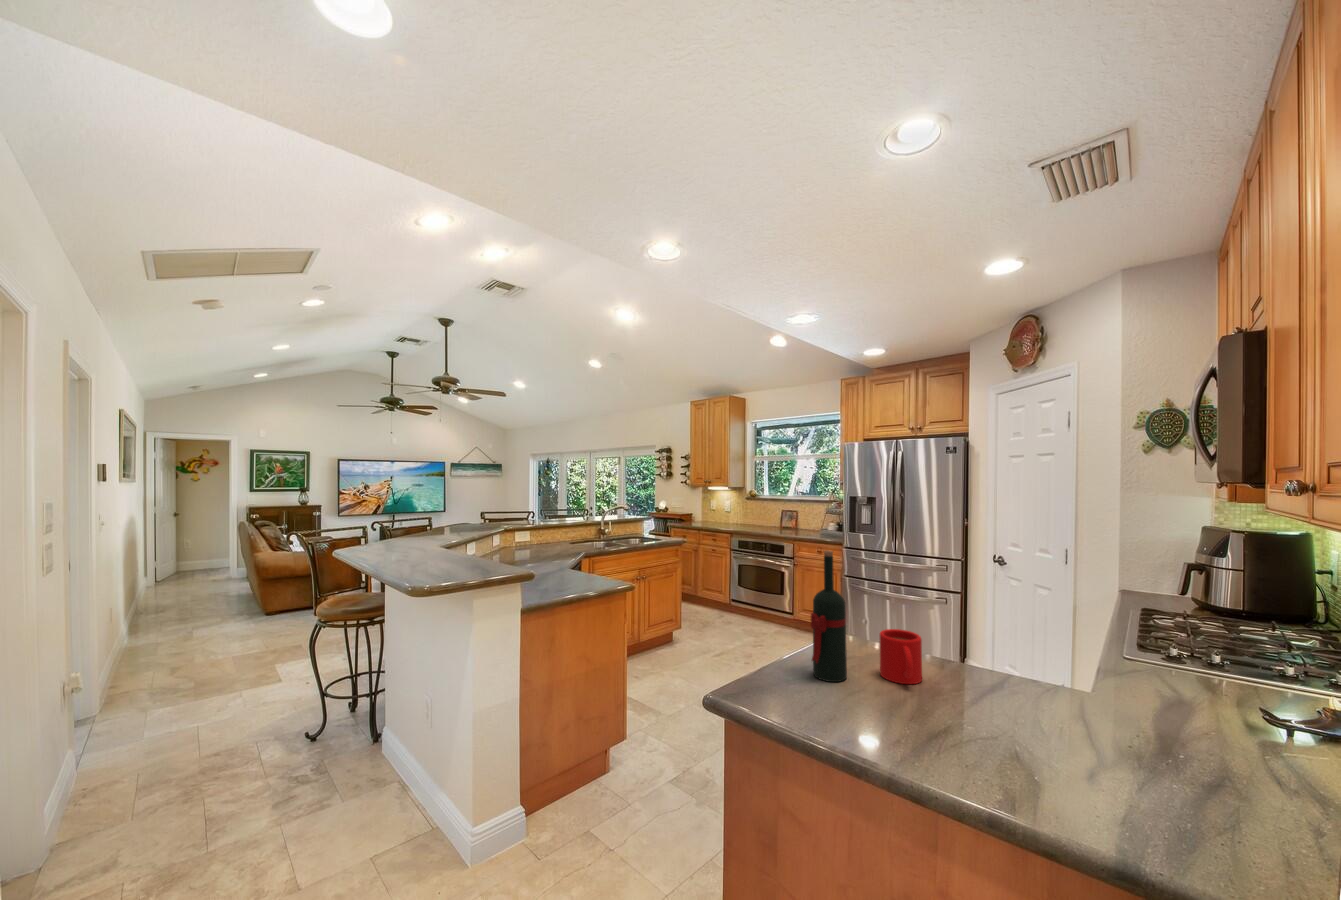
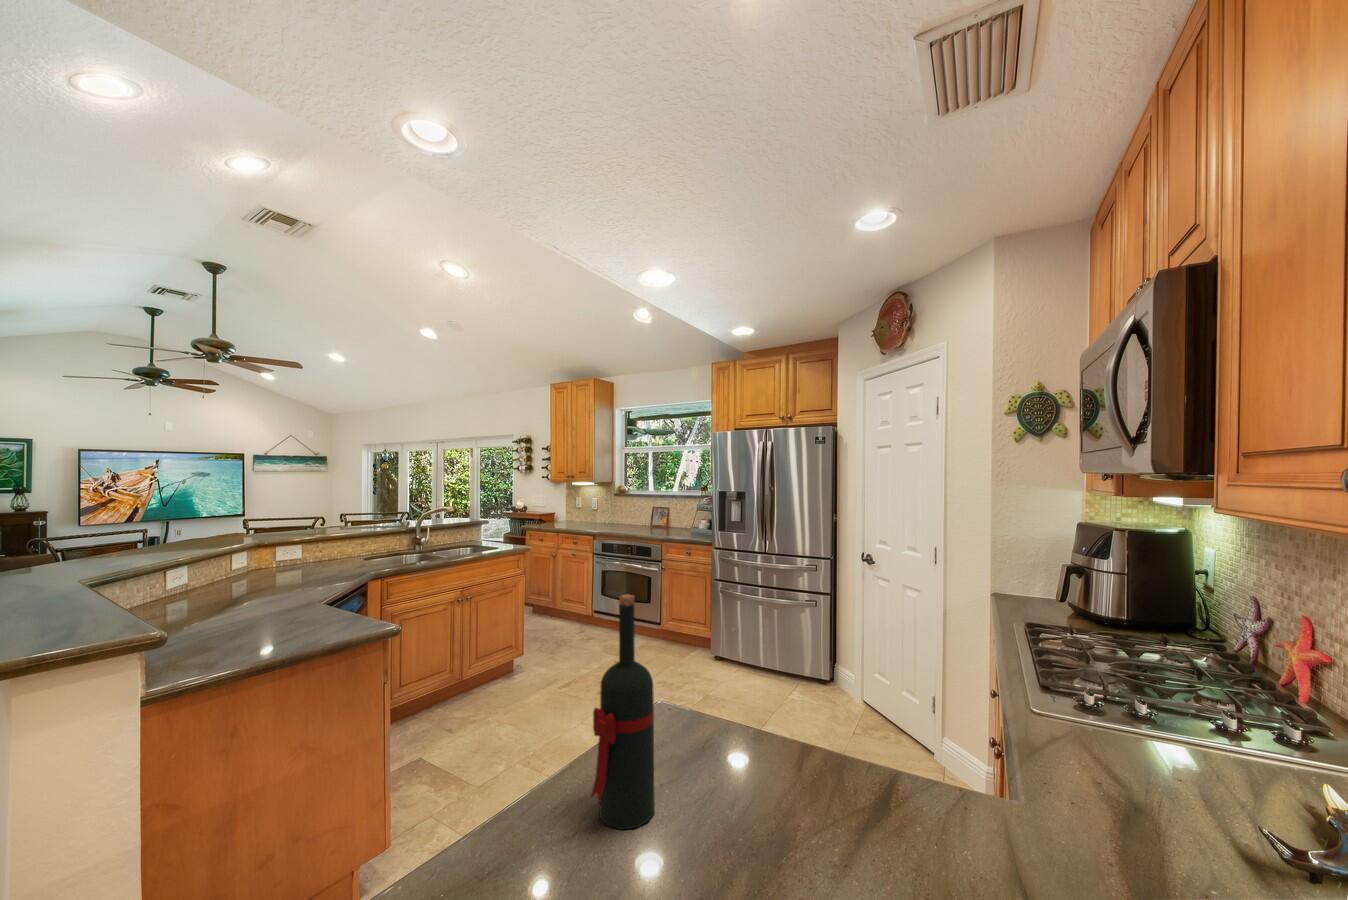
mug: present [880,629,922,684] -> none [711,713,775,816]

